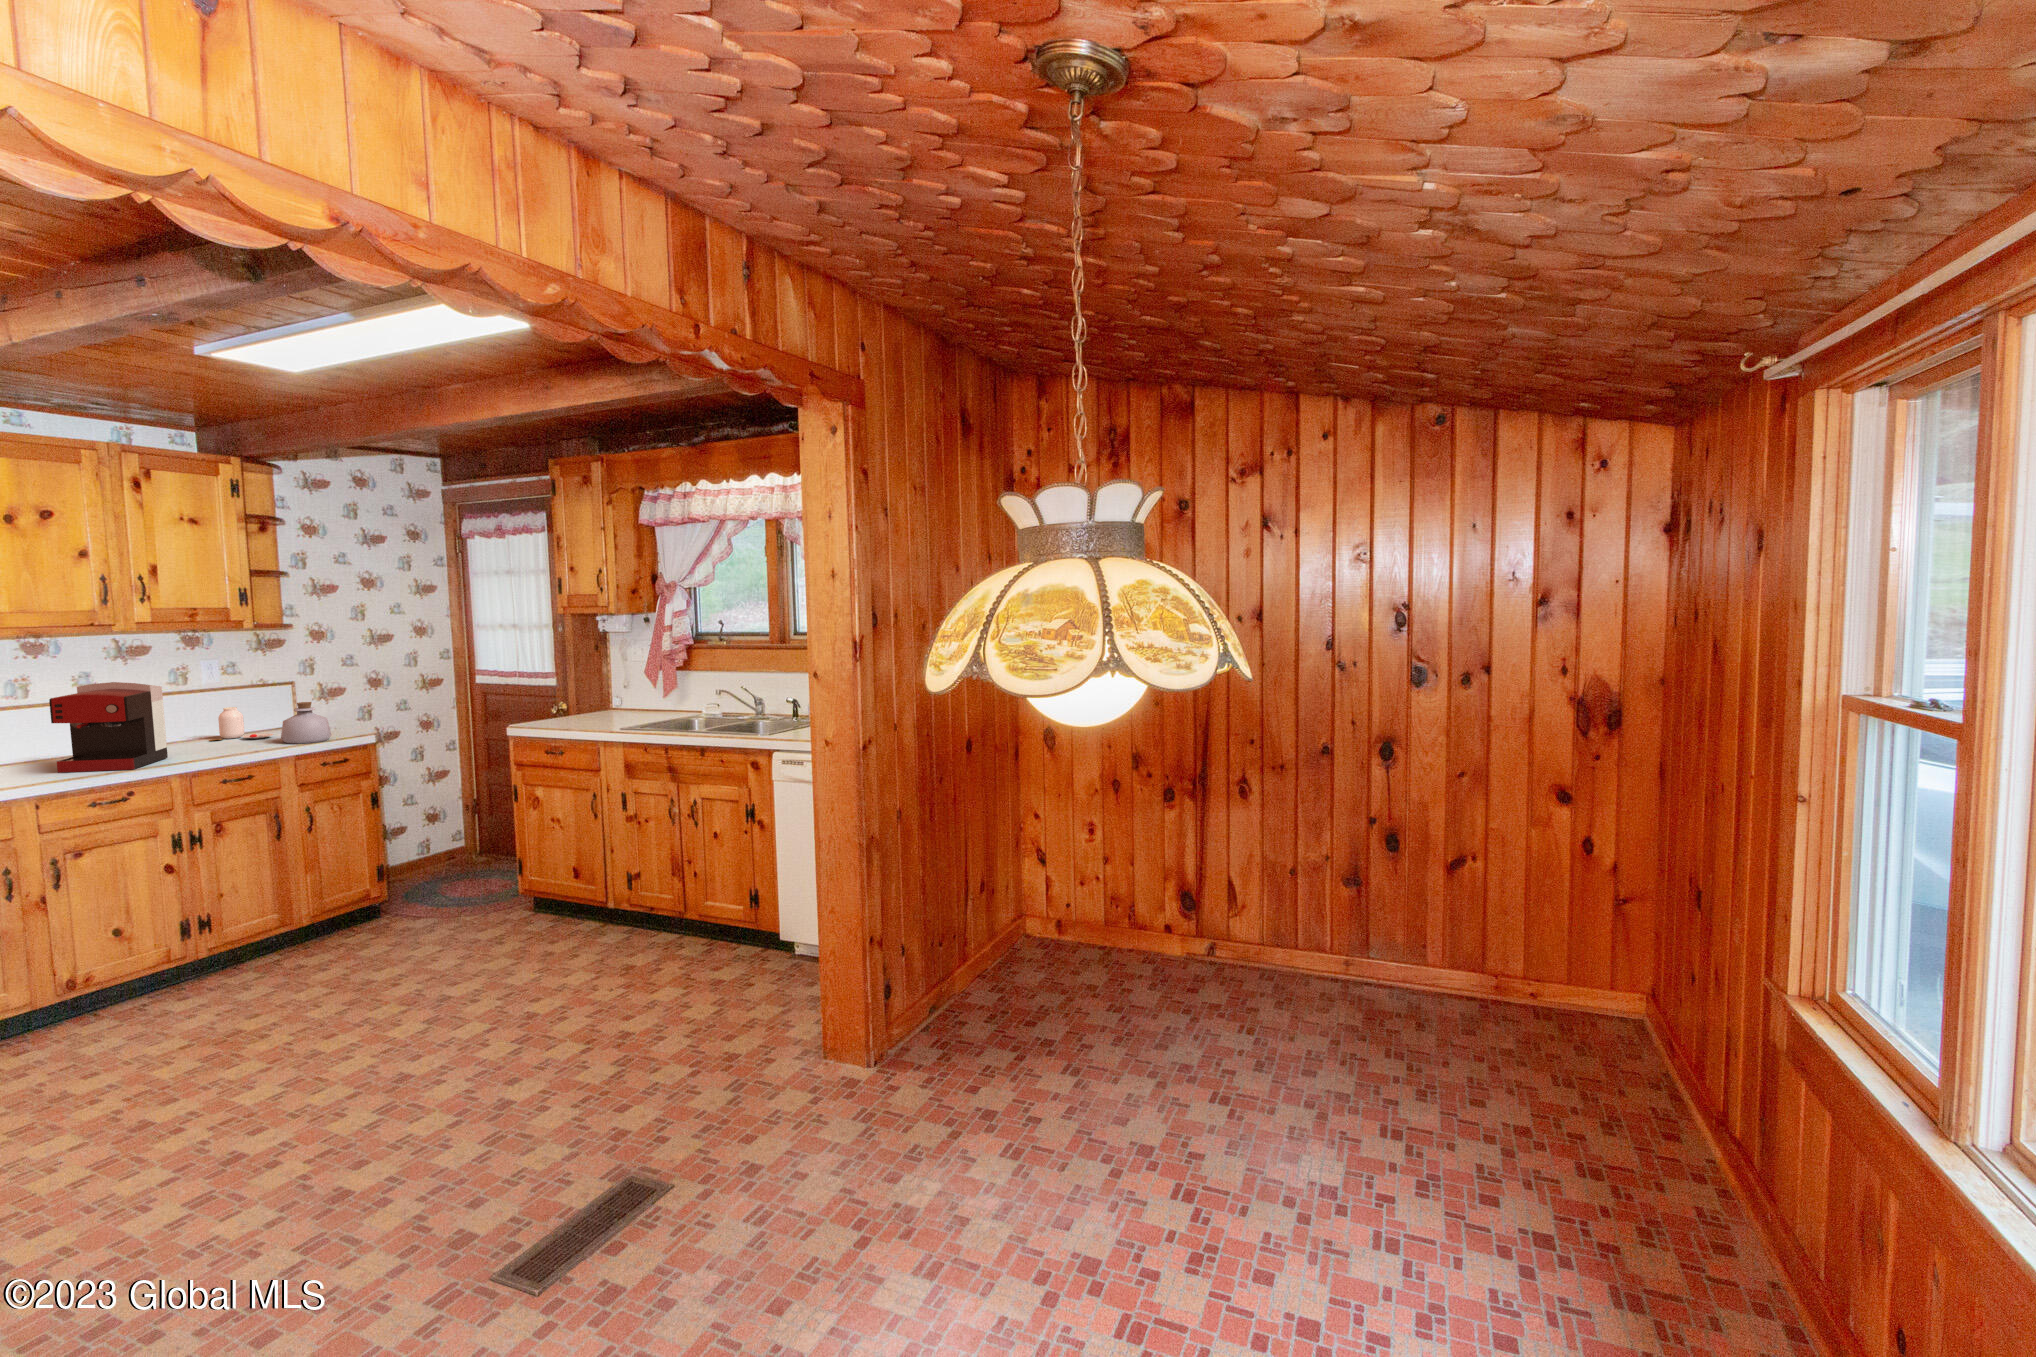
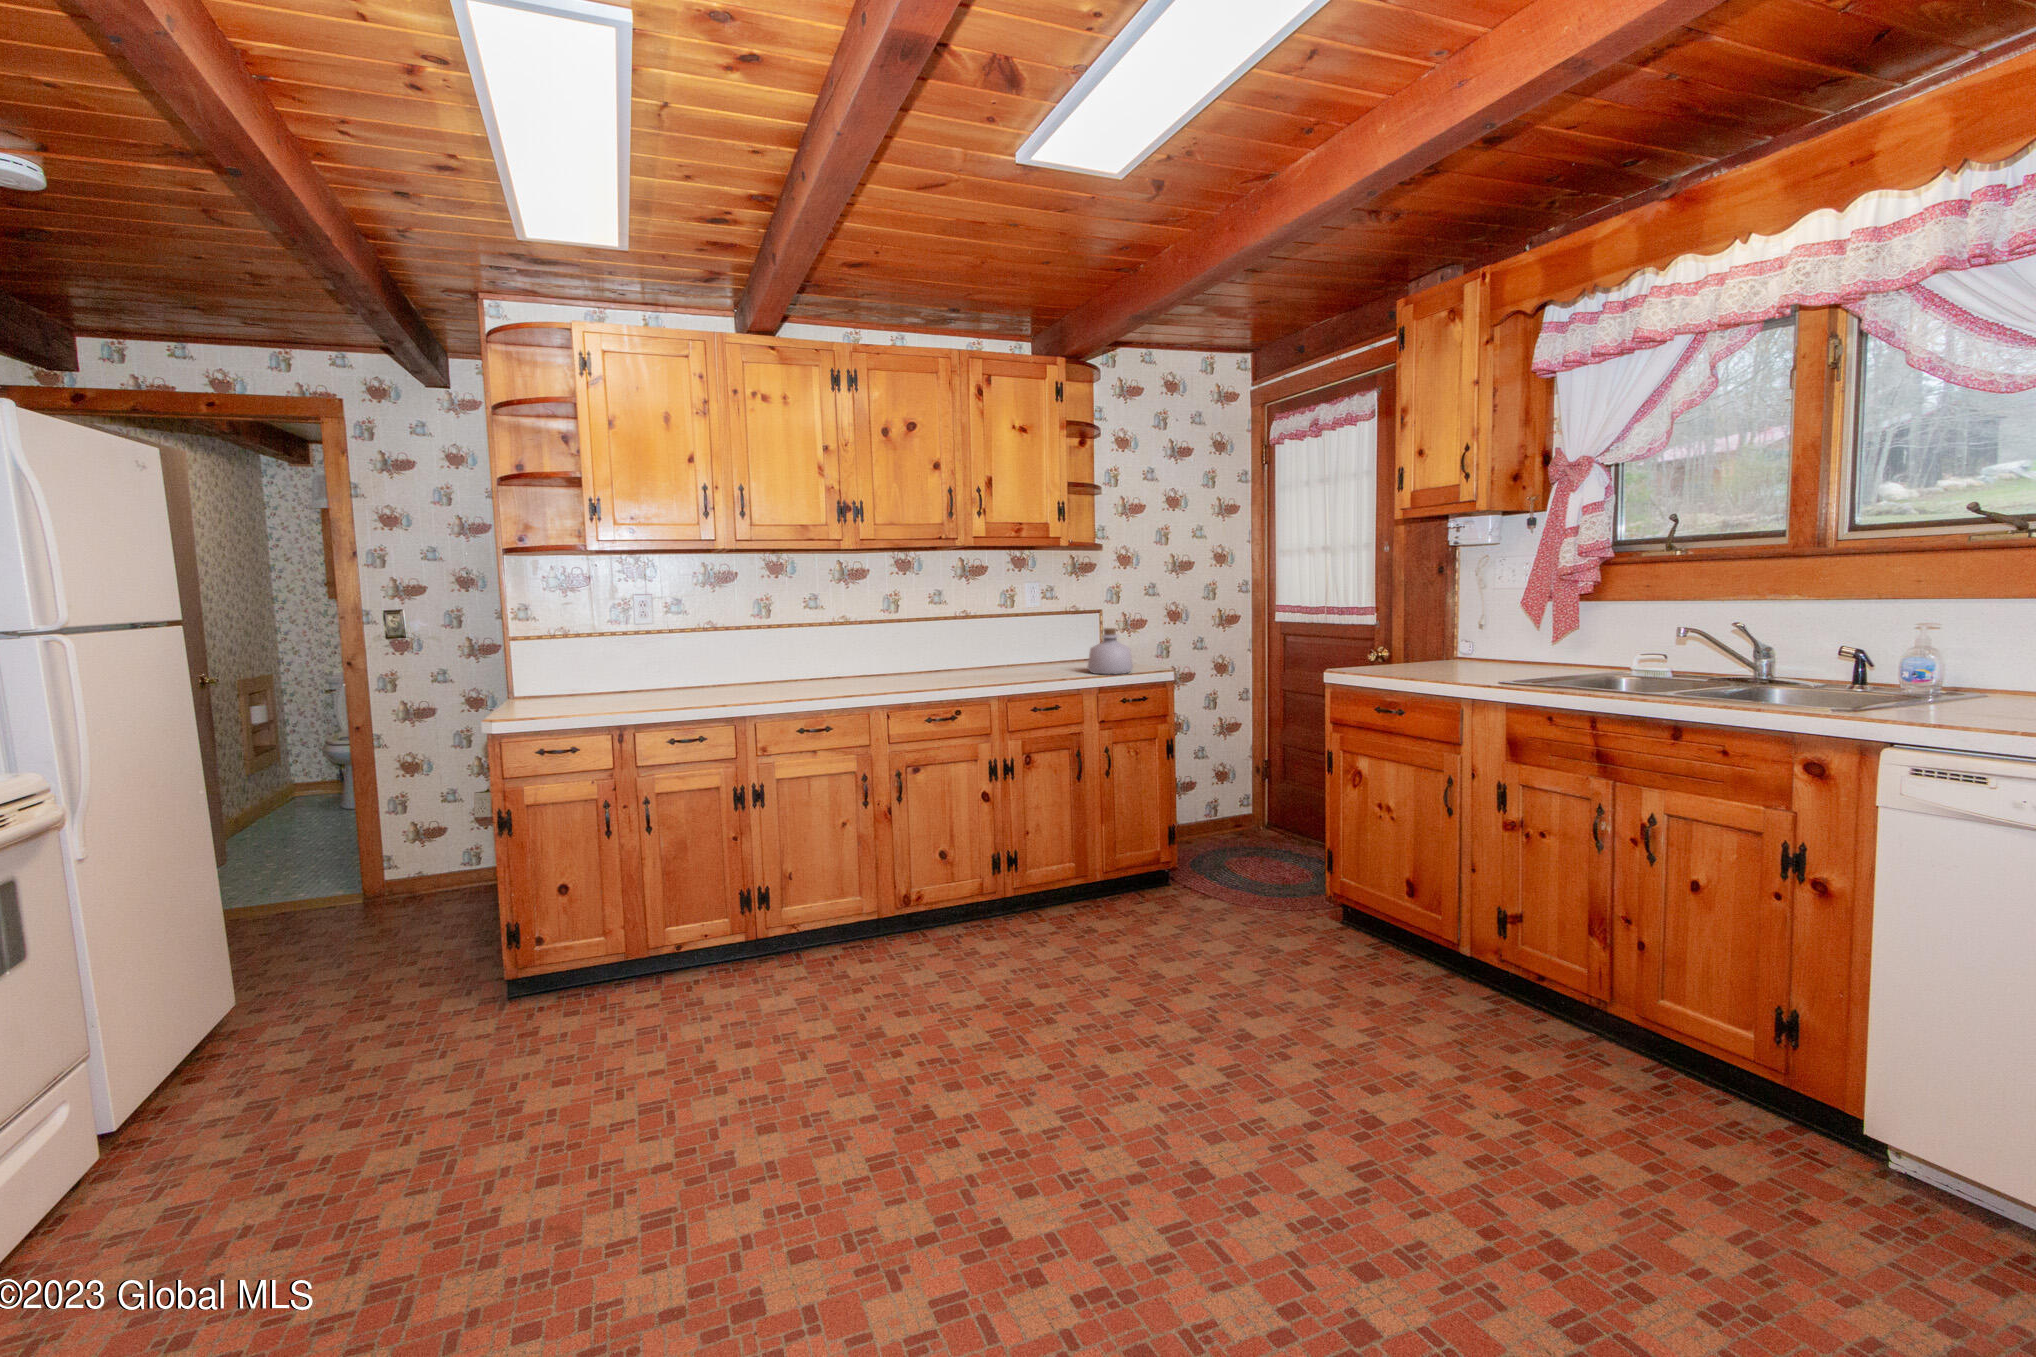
coffee maker: present [49,682,168,773] -> none [904,595,992,687]
jar: present [209,707,273,741] -> none [1028,632,1082,667]

